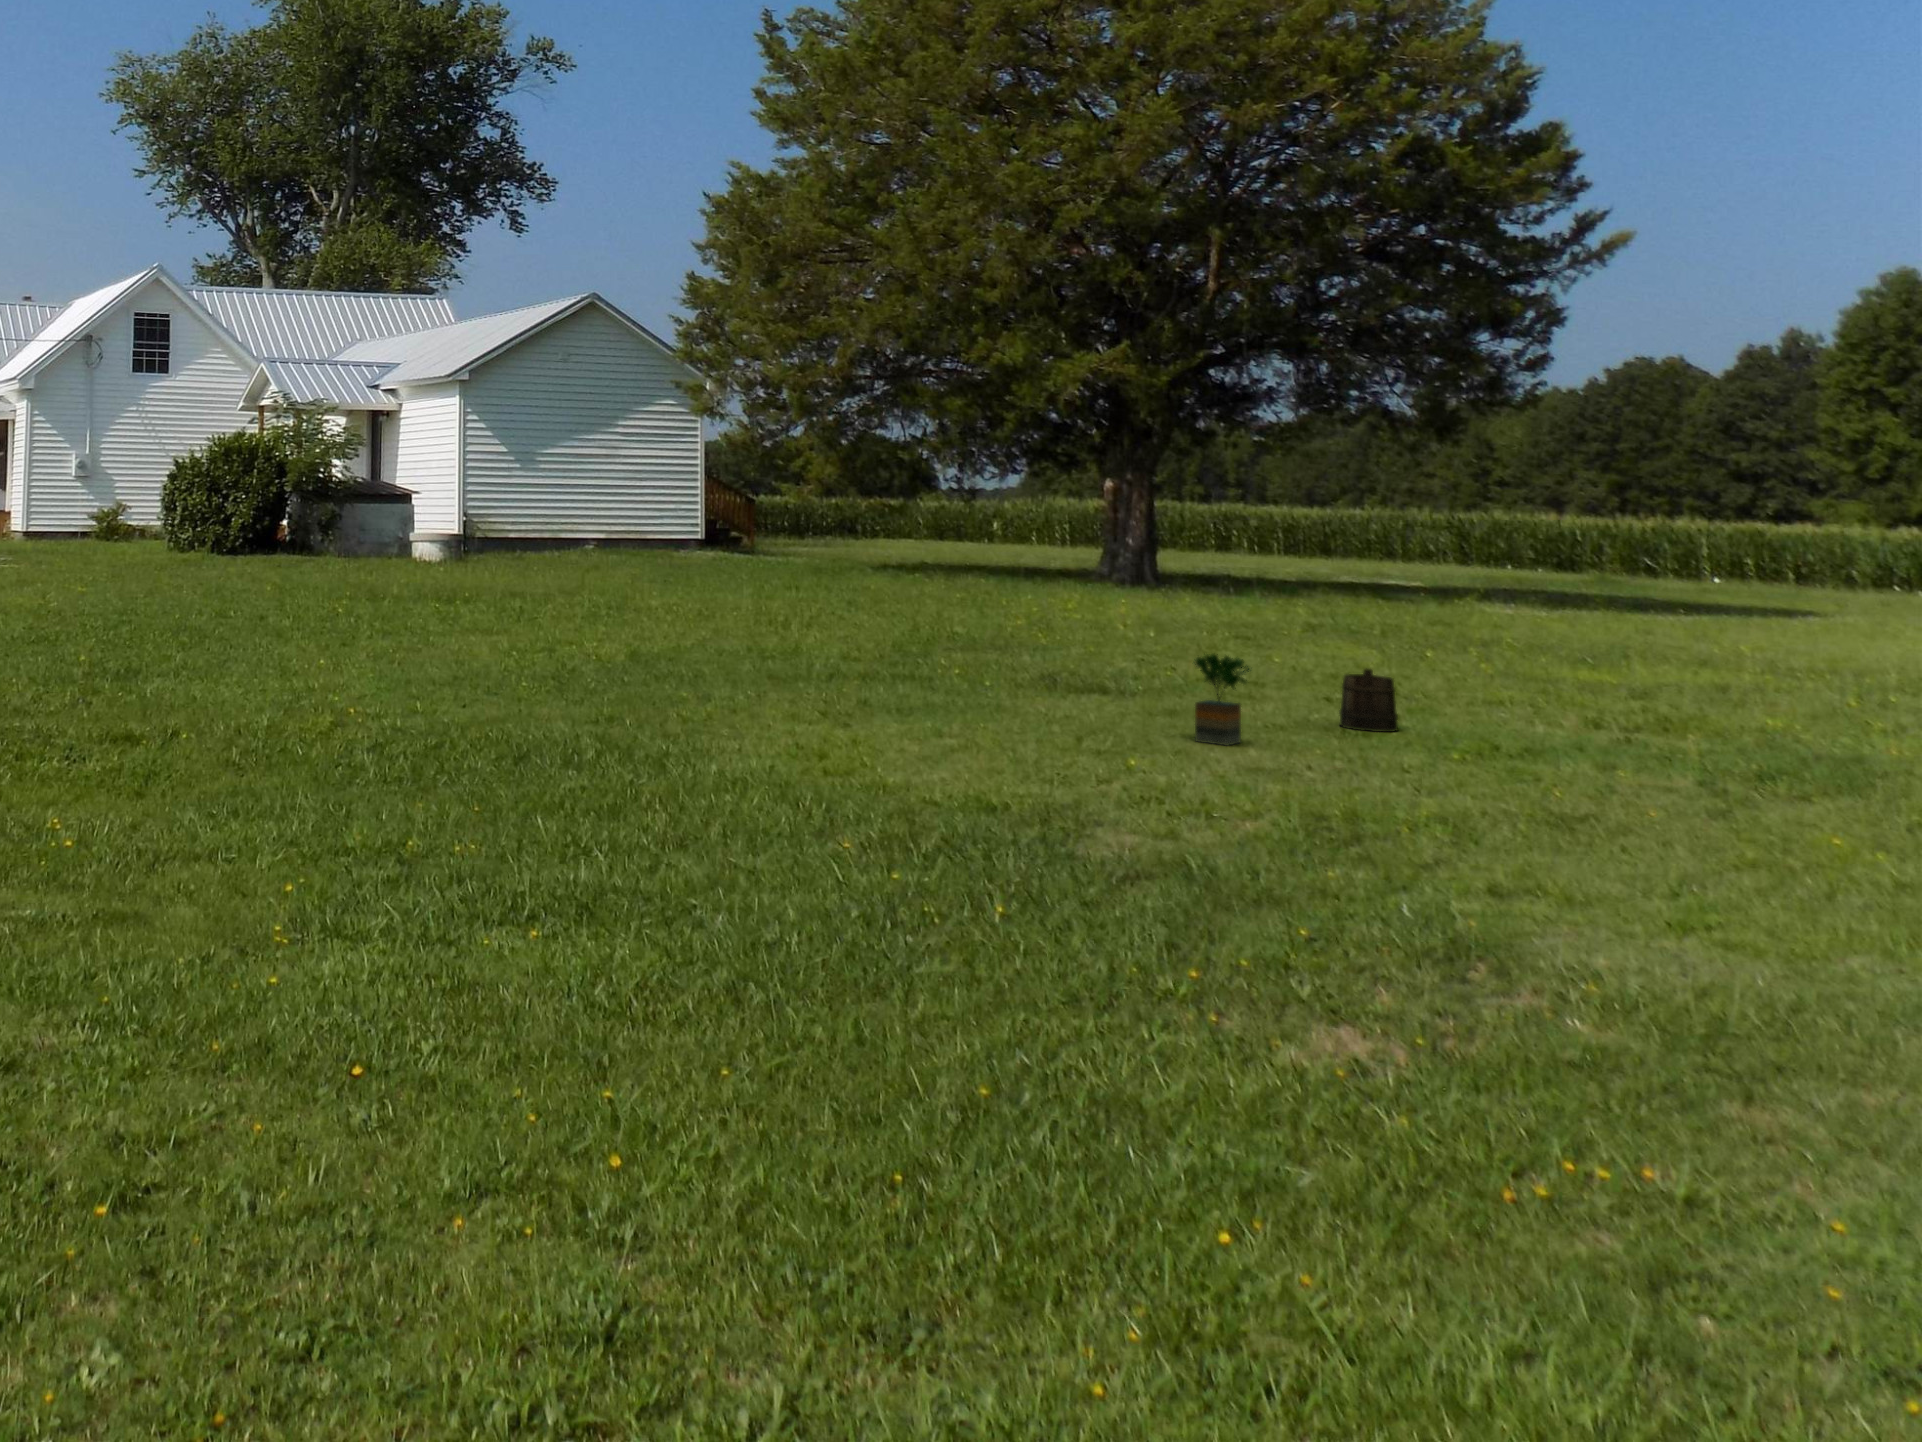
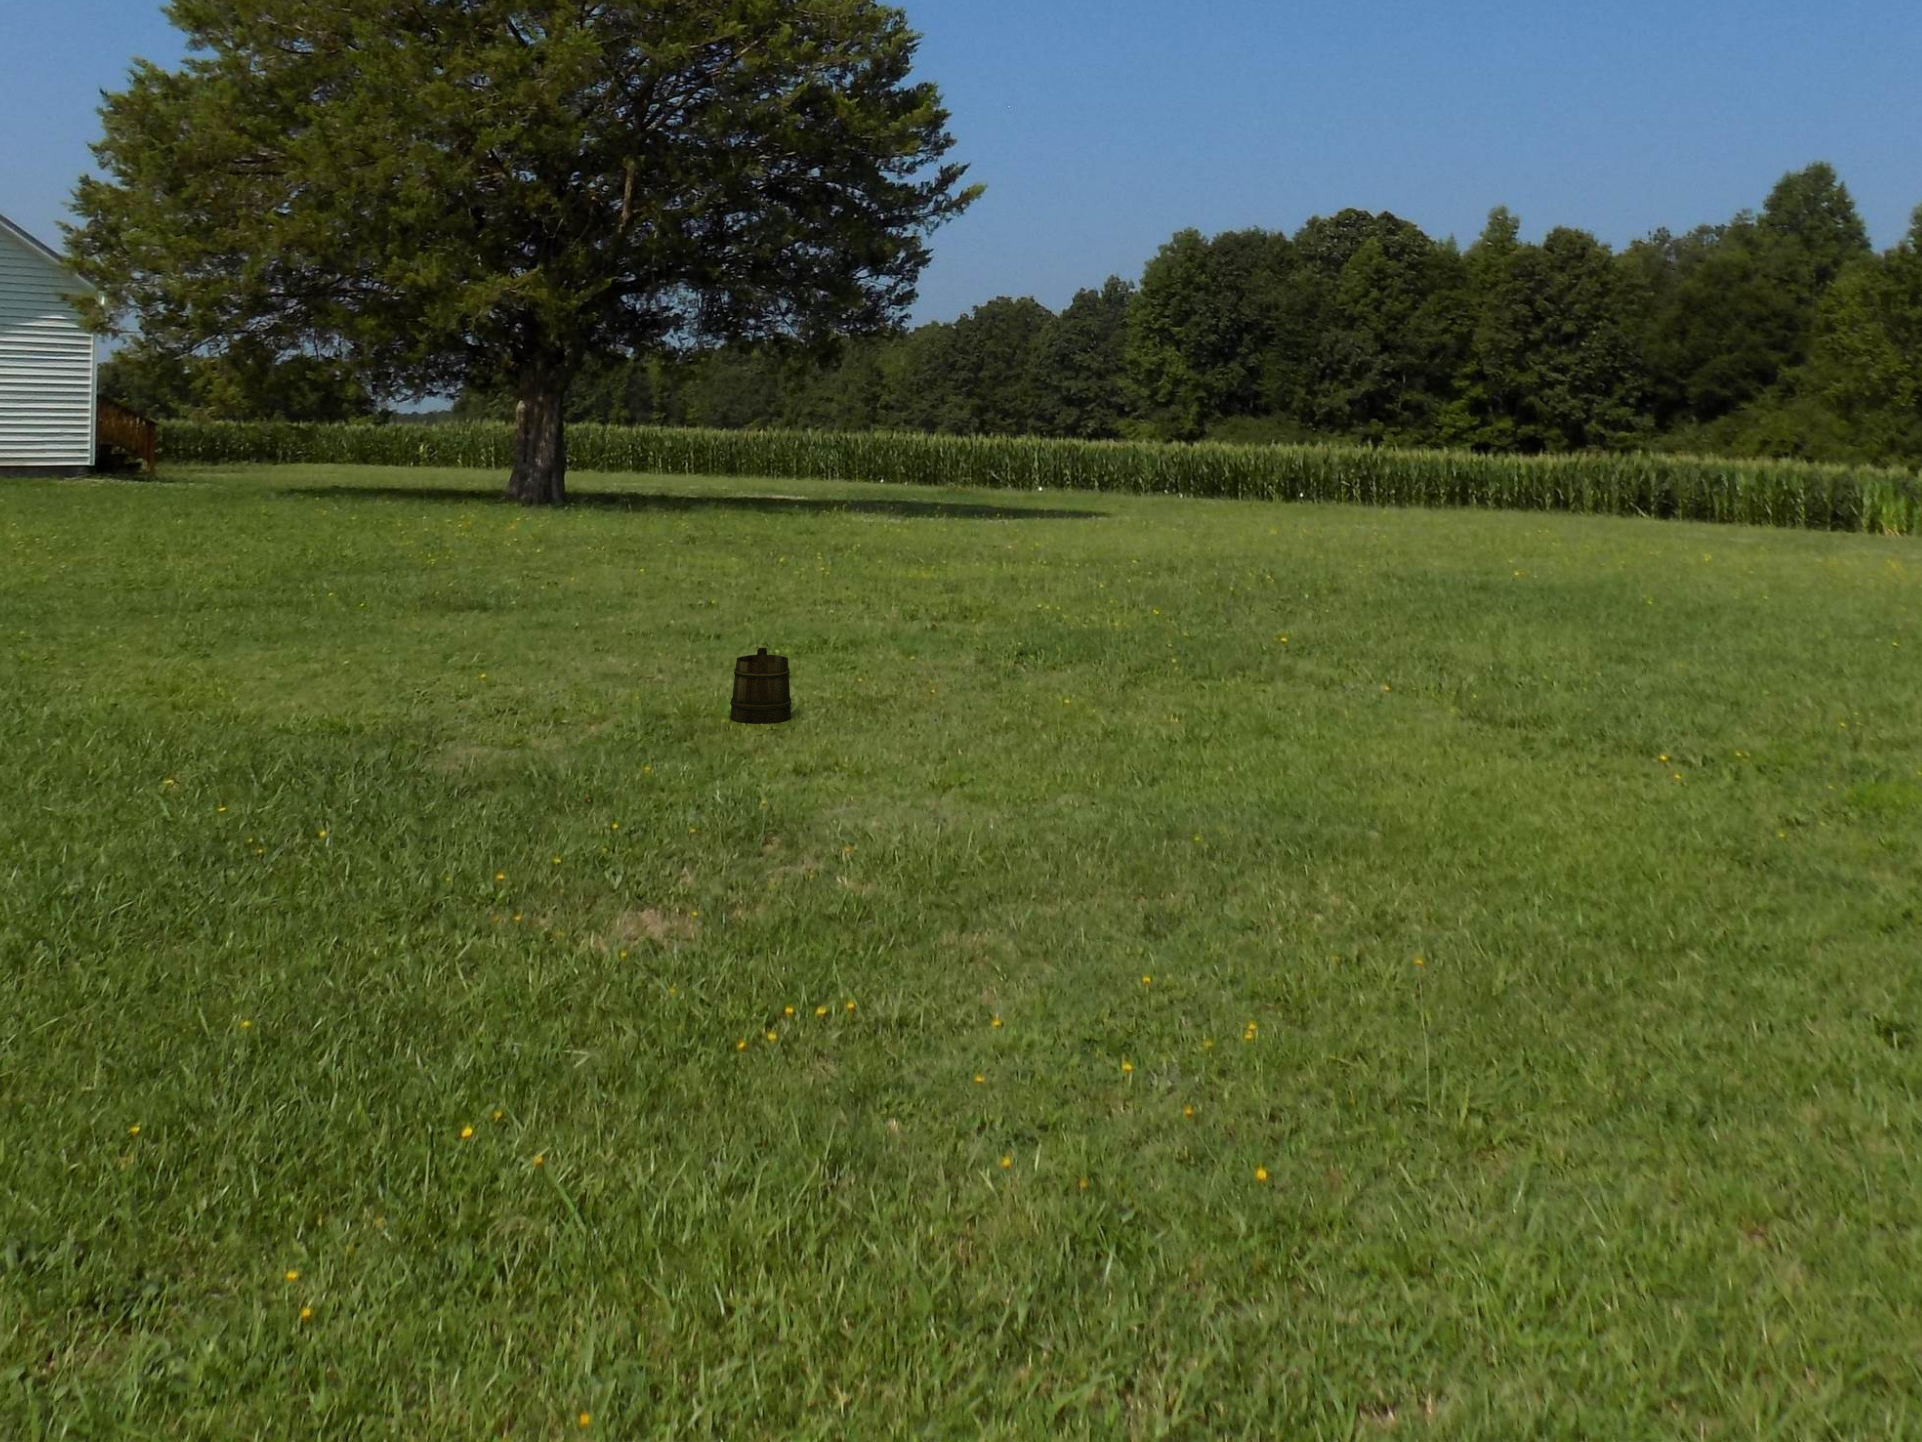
potted tree: present [1194,654,1251,745] -> none [559,664,634,784]

